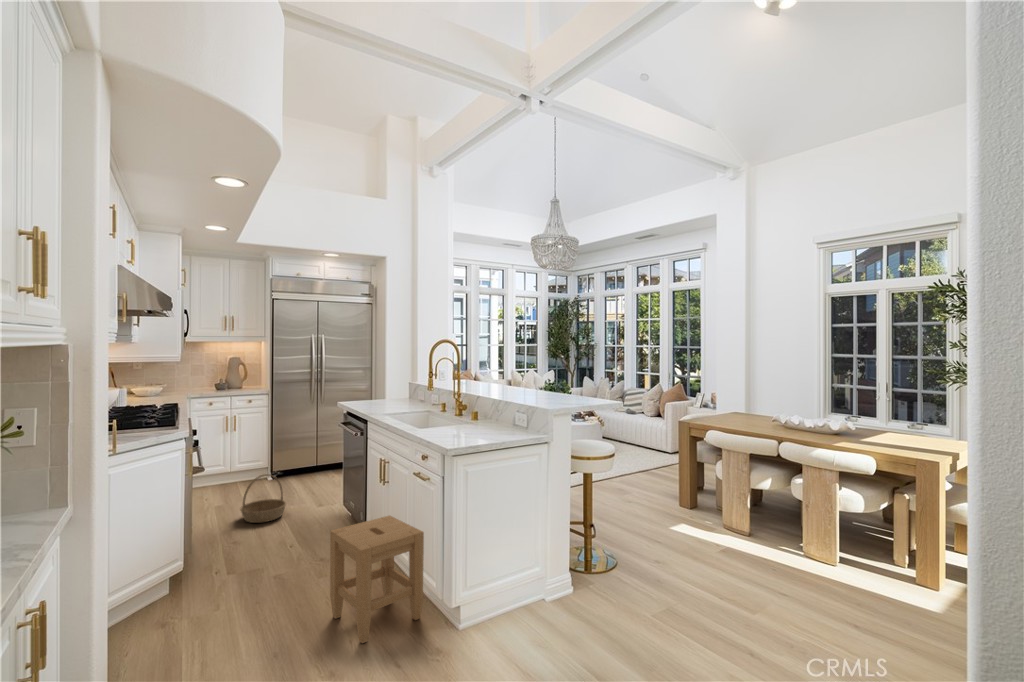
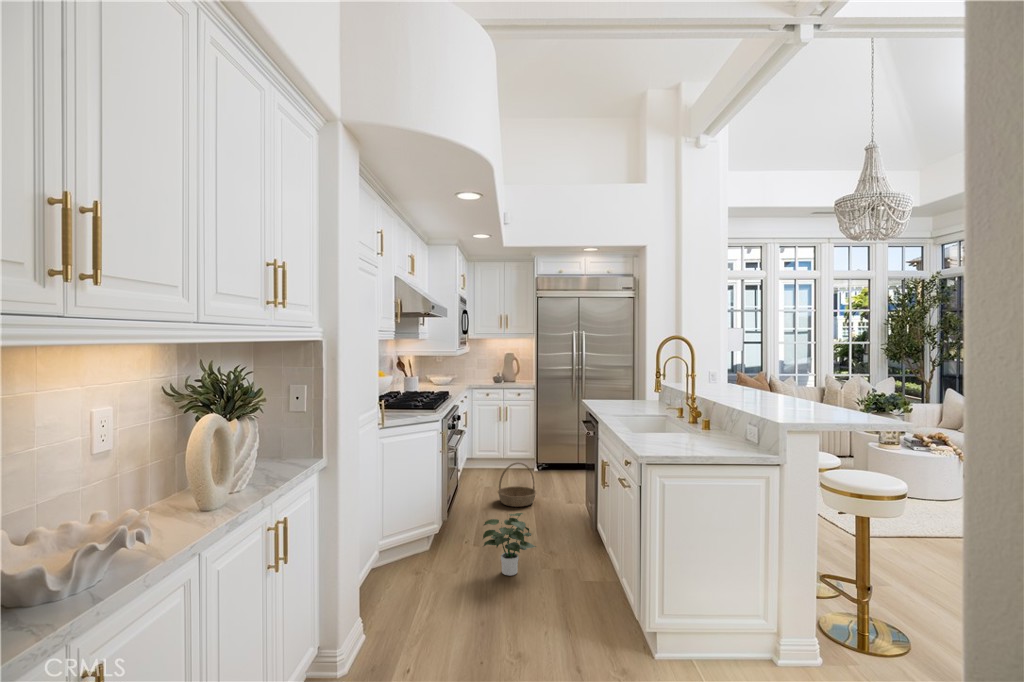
stool: present [330,516,424,643] -> none [538,516,621,631]
potted plant: none [251,528,317,599] -> present [483,513,536,576]

